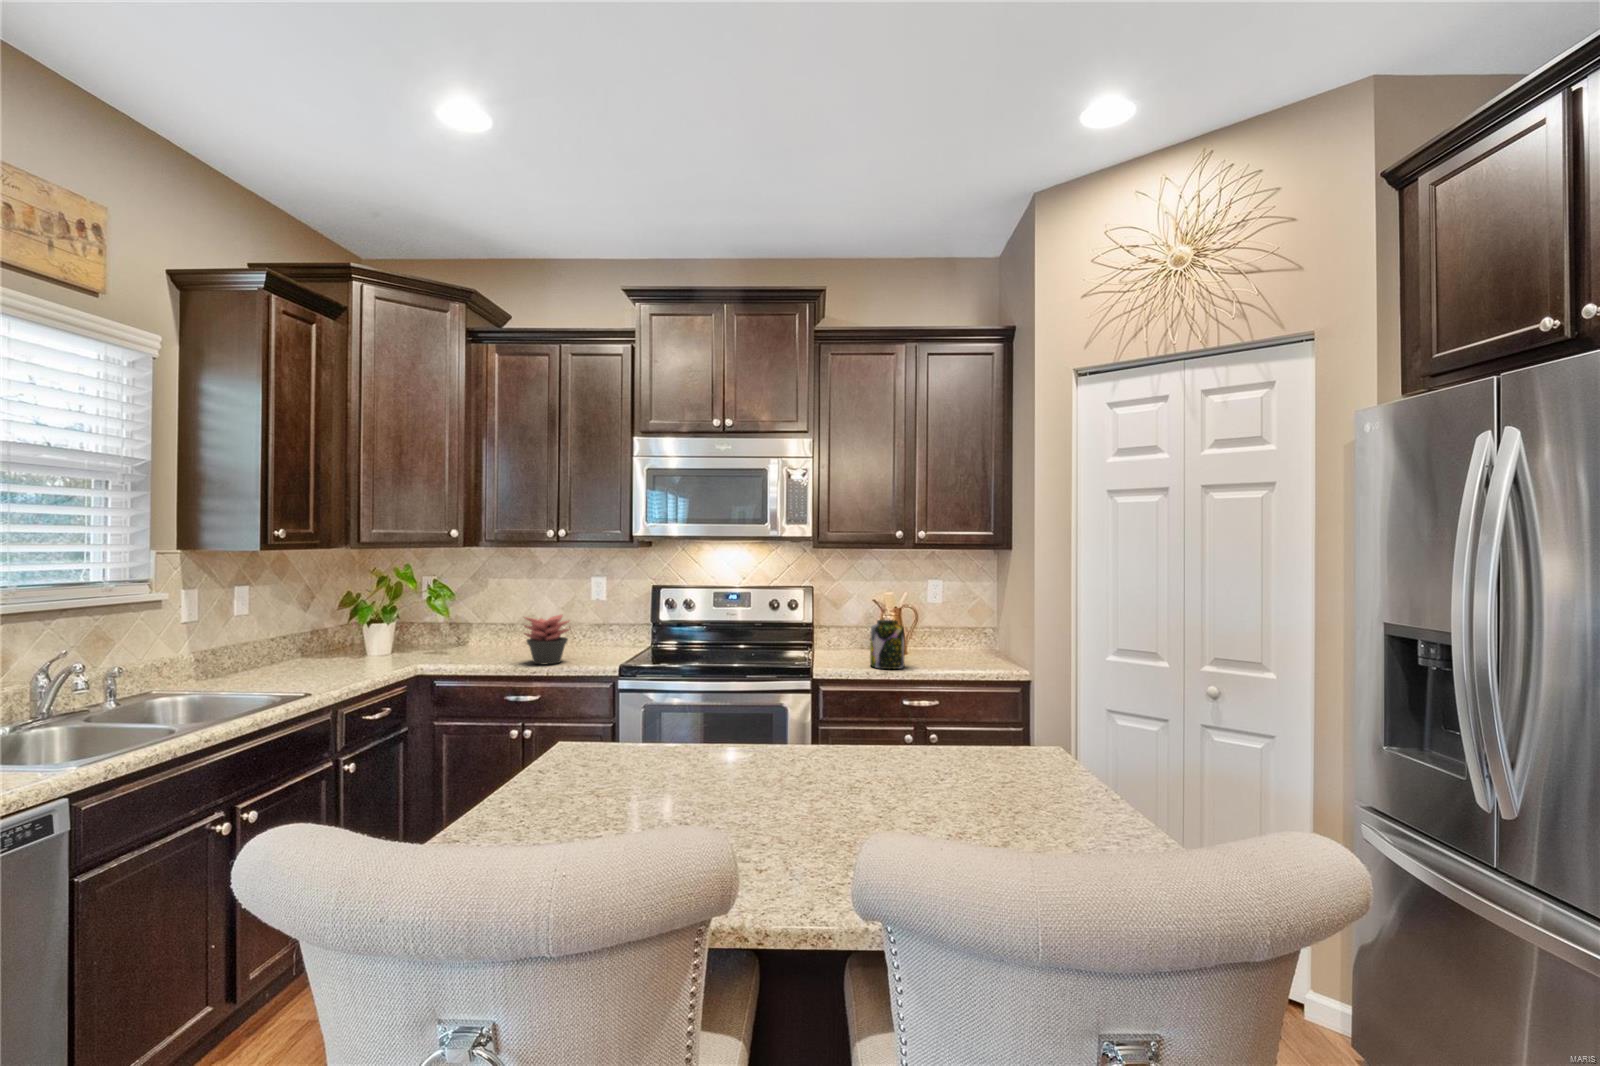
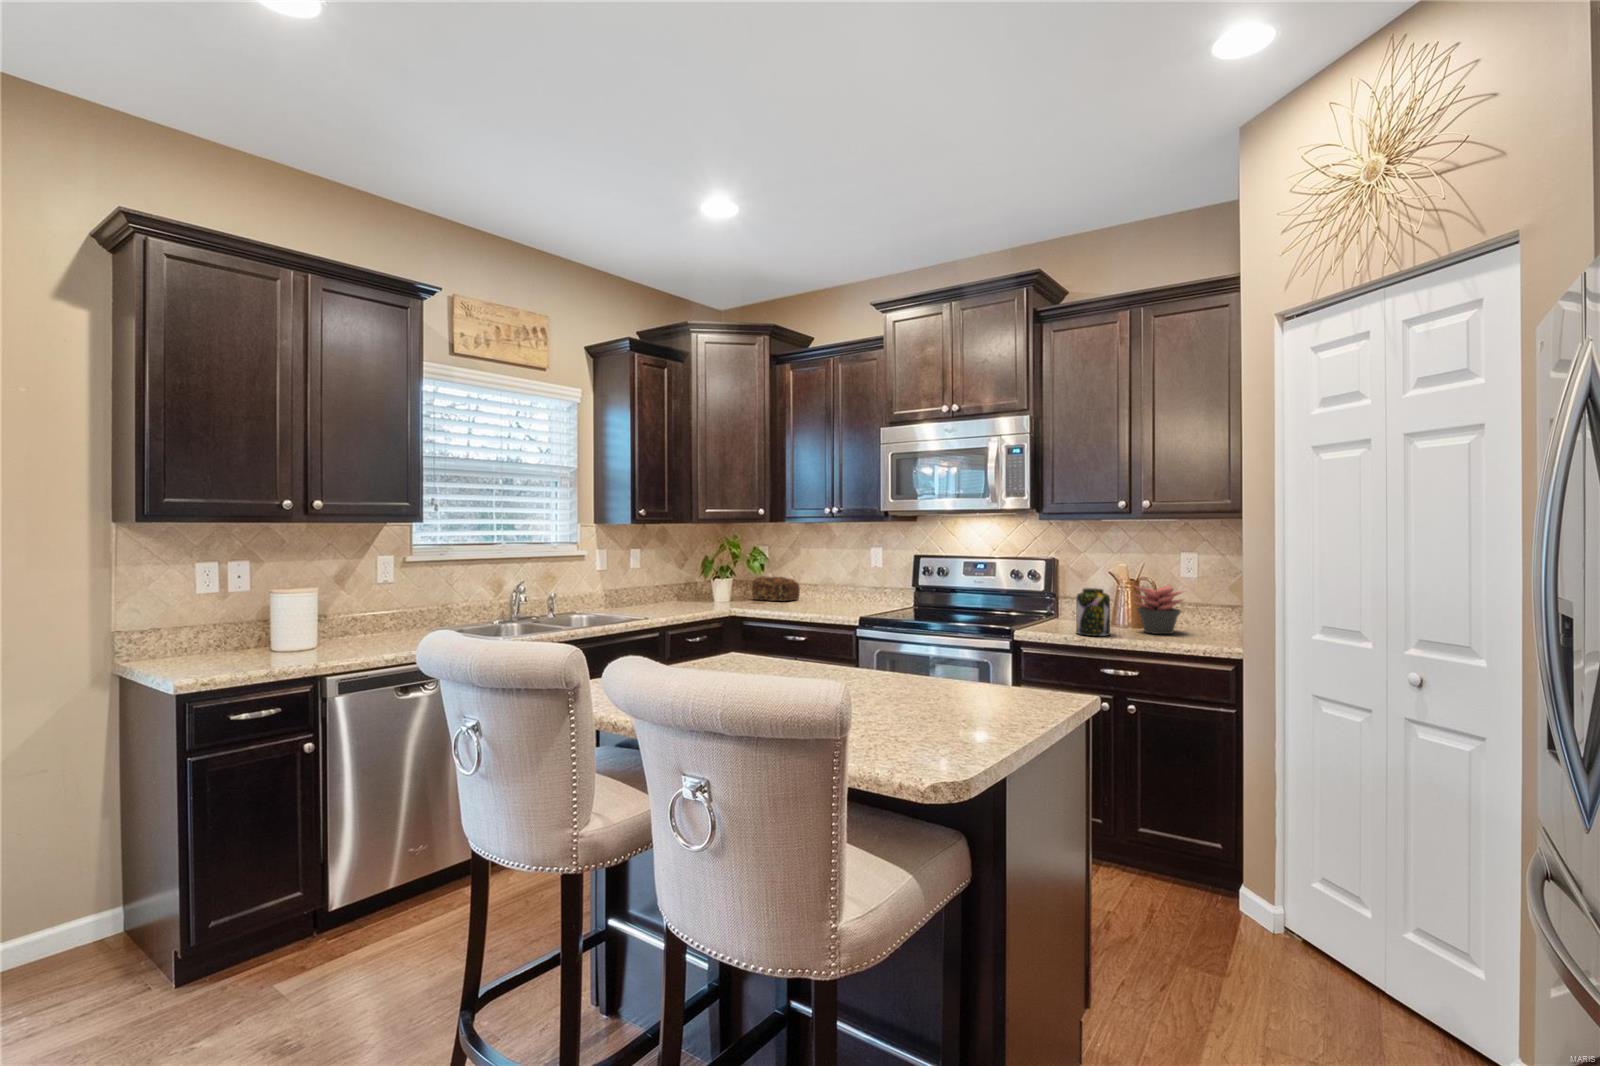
succulent plant: present [524,615,569,664] -> present [1135,585,1183,634]
bread loaf: none [422,616,491,648] -> present [751,576,800,601]

